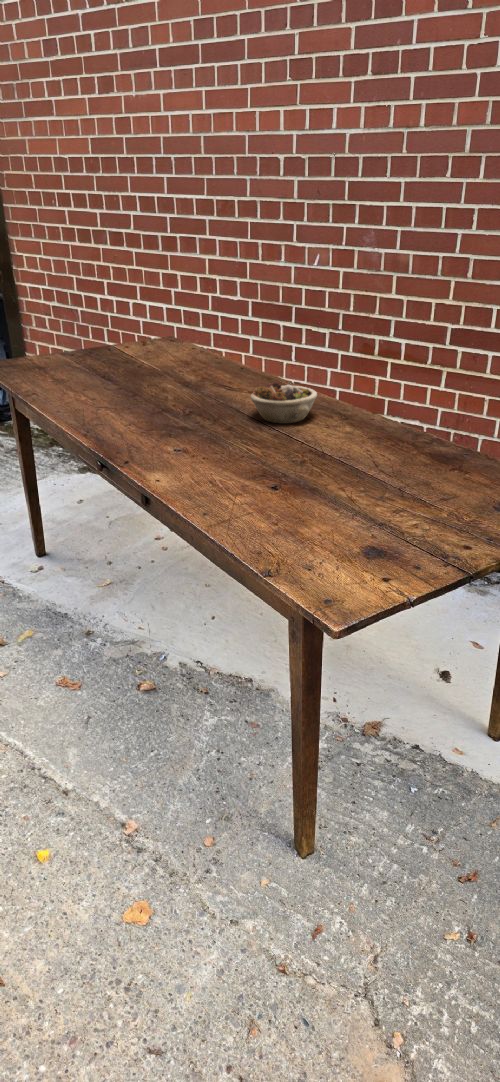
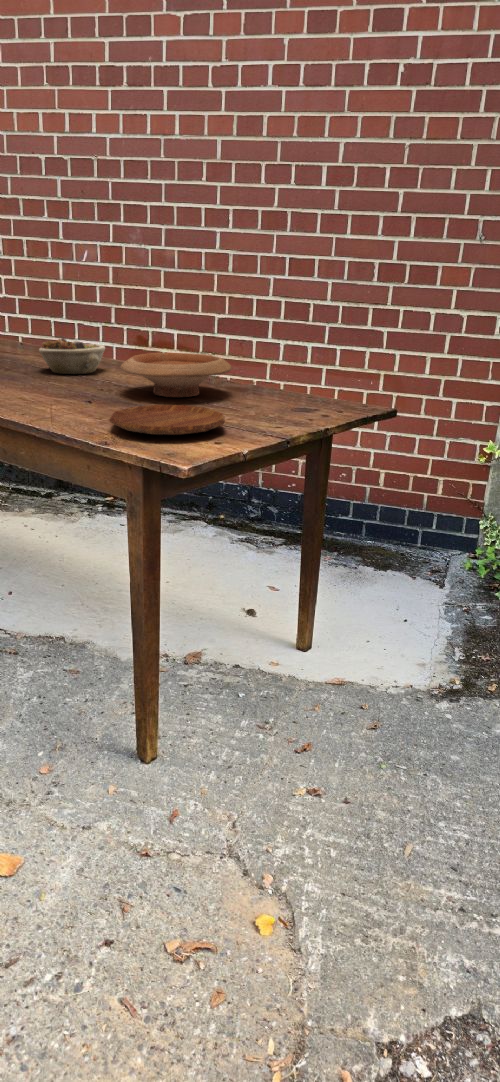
wooden bowl: none [322,419,442,477] -> present [121,353,232,397]
tray: none [291,506,415,564] -> present [109,405,225,435]

